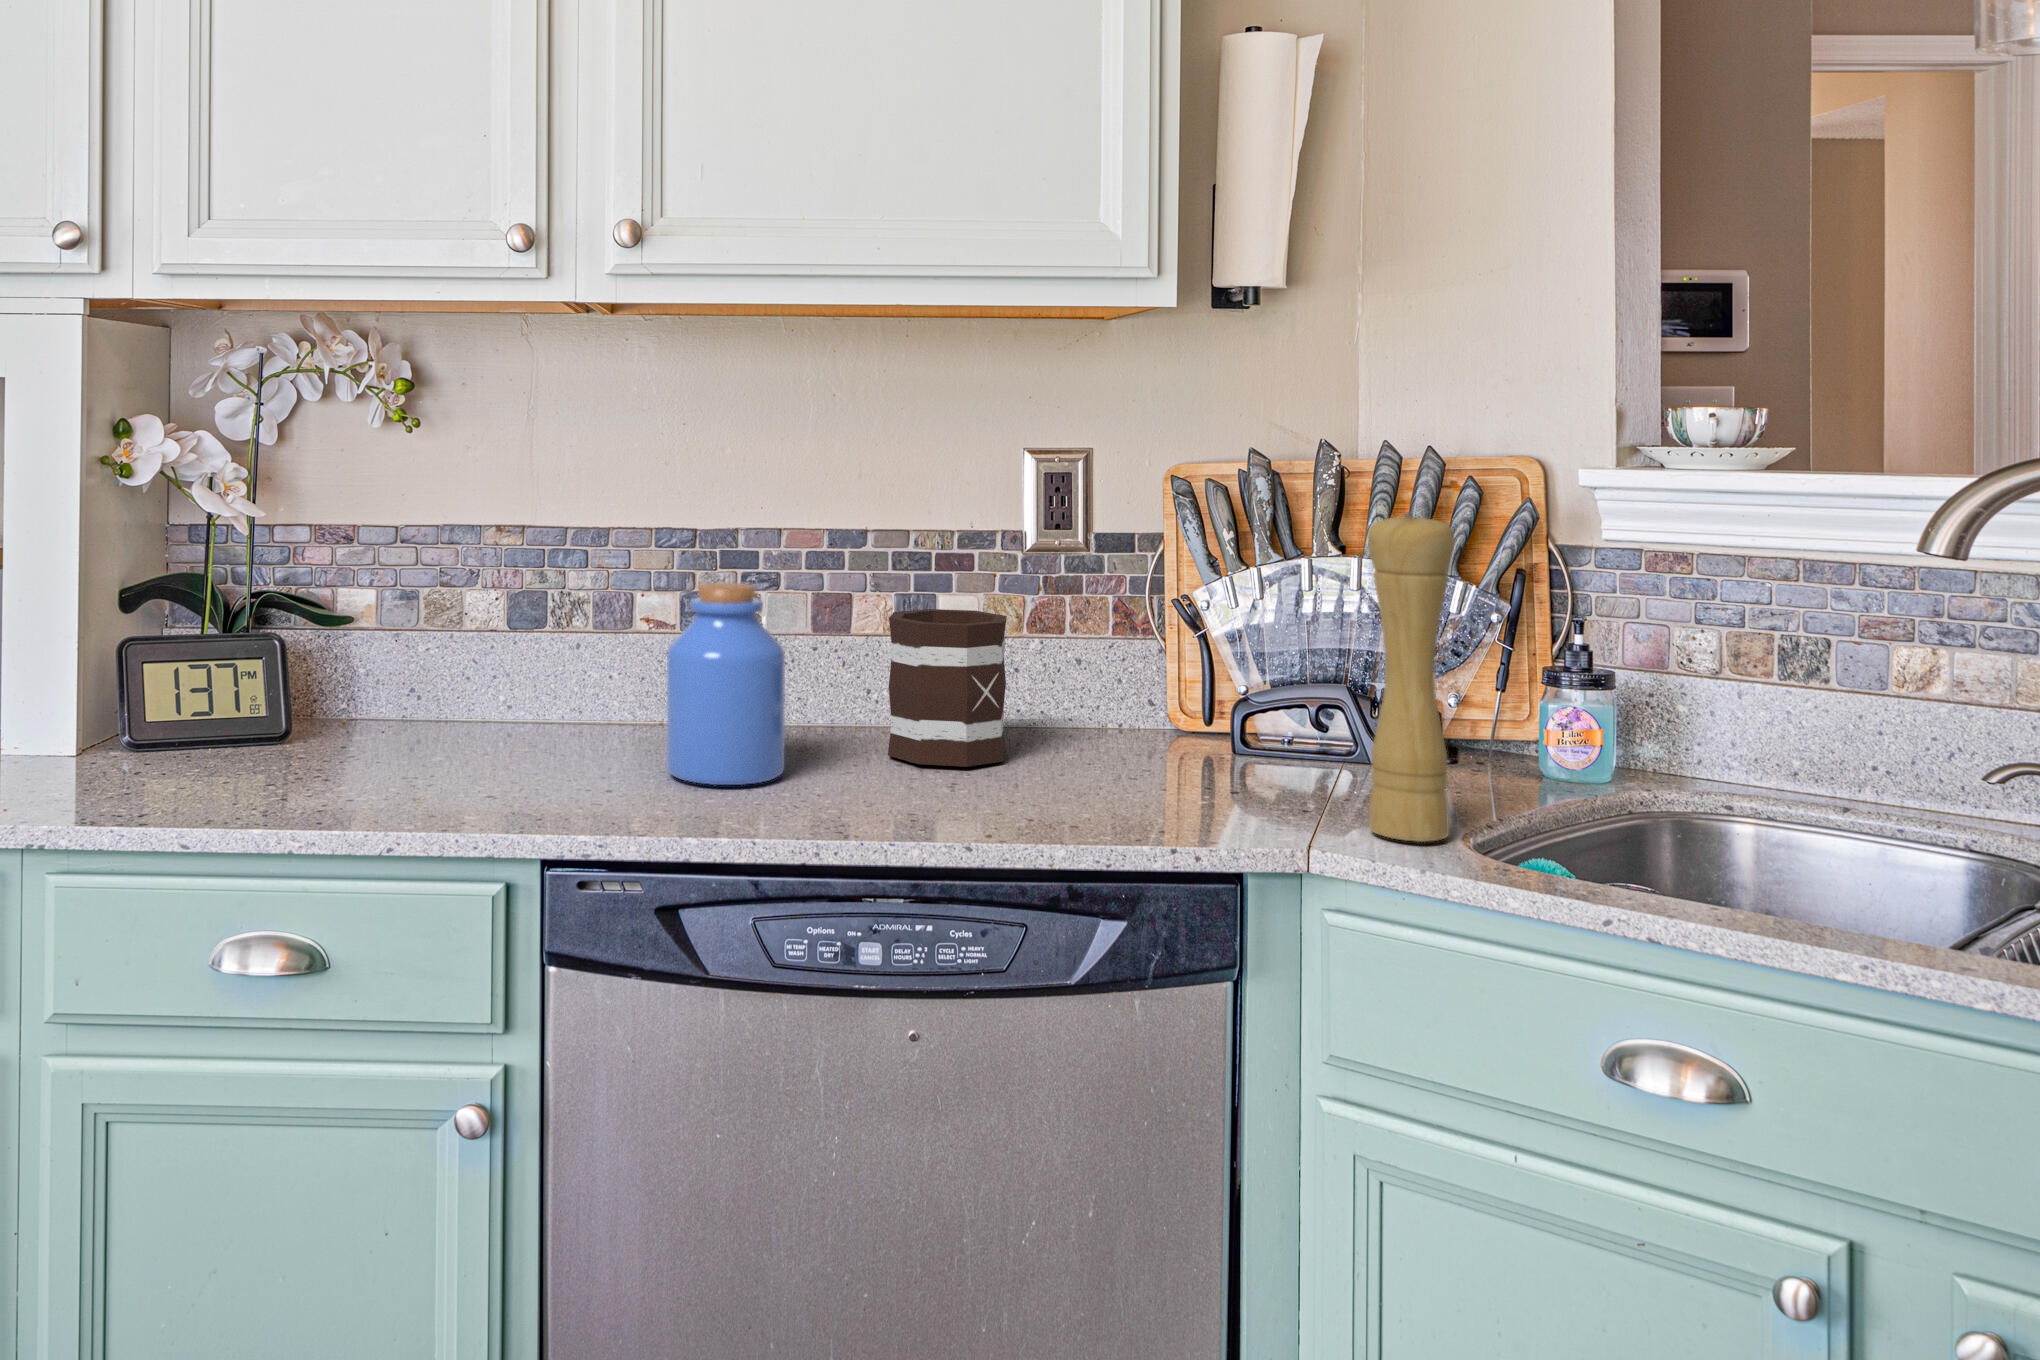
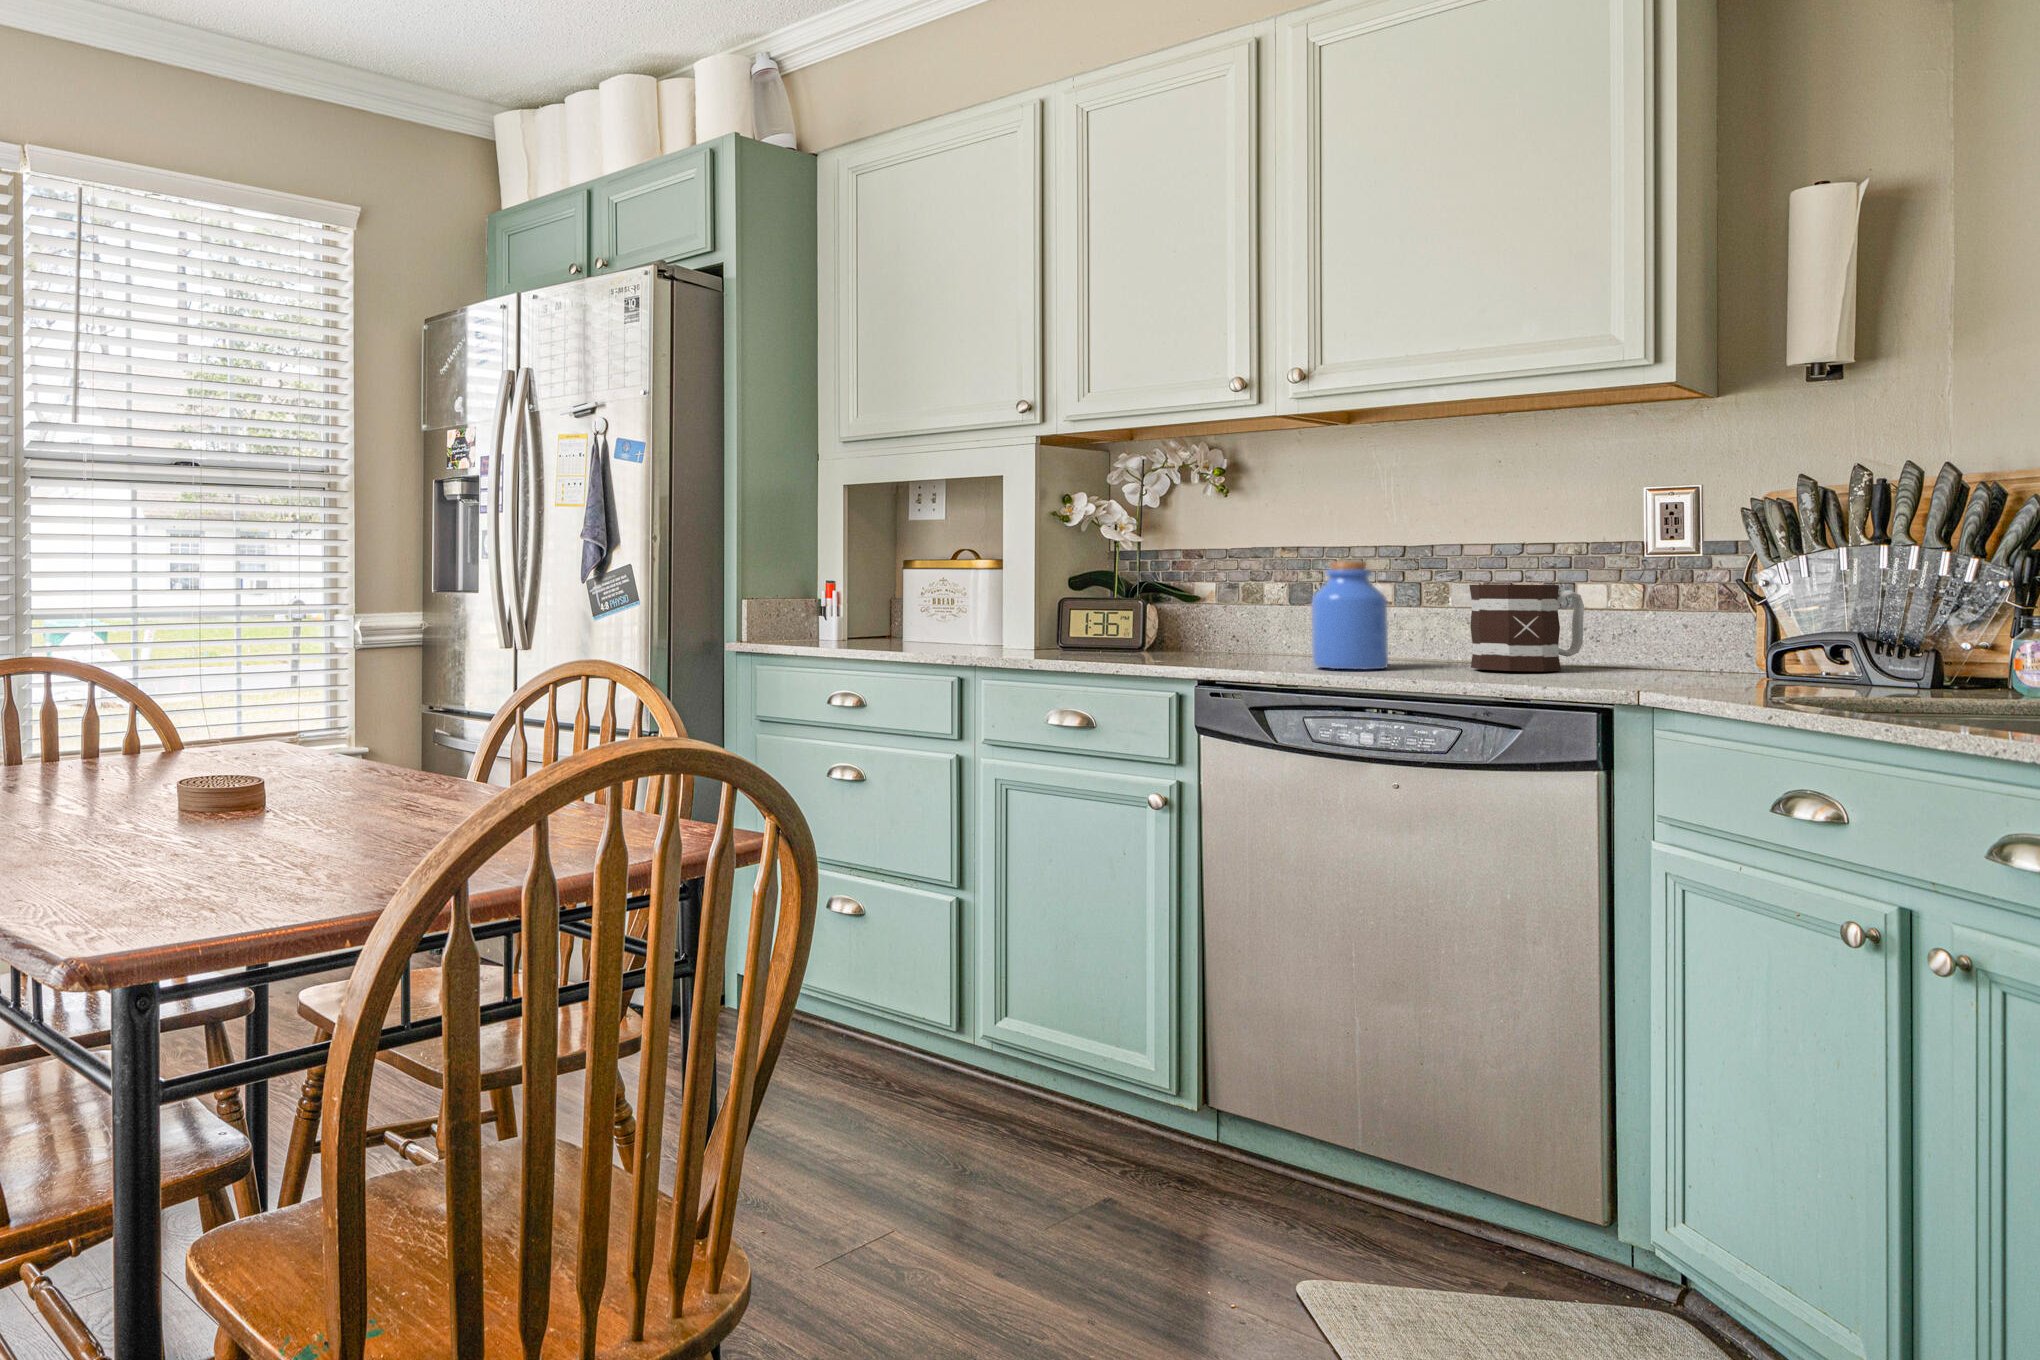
pepper mill: present [1368,512,1455,842] -> none [1706,489,1777,697]

